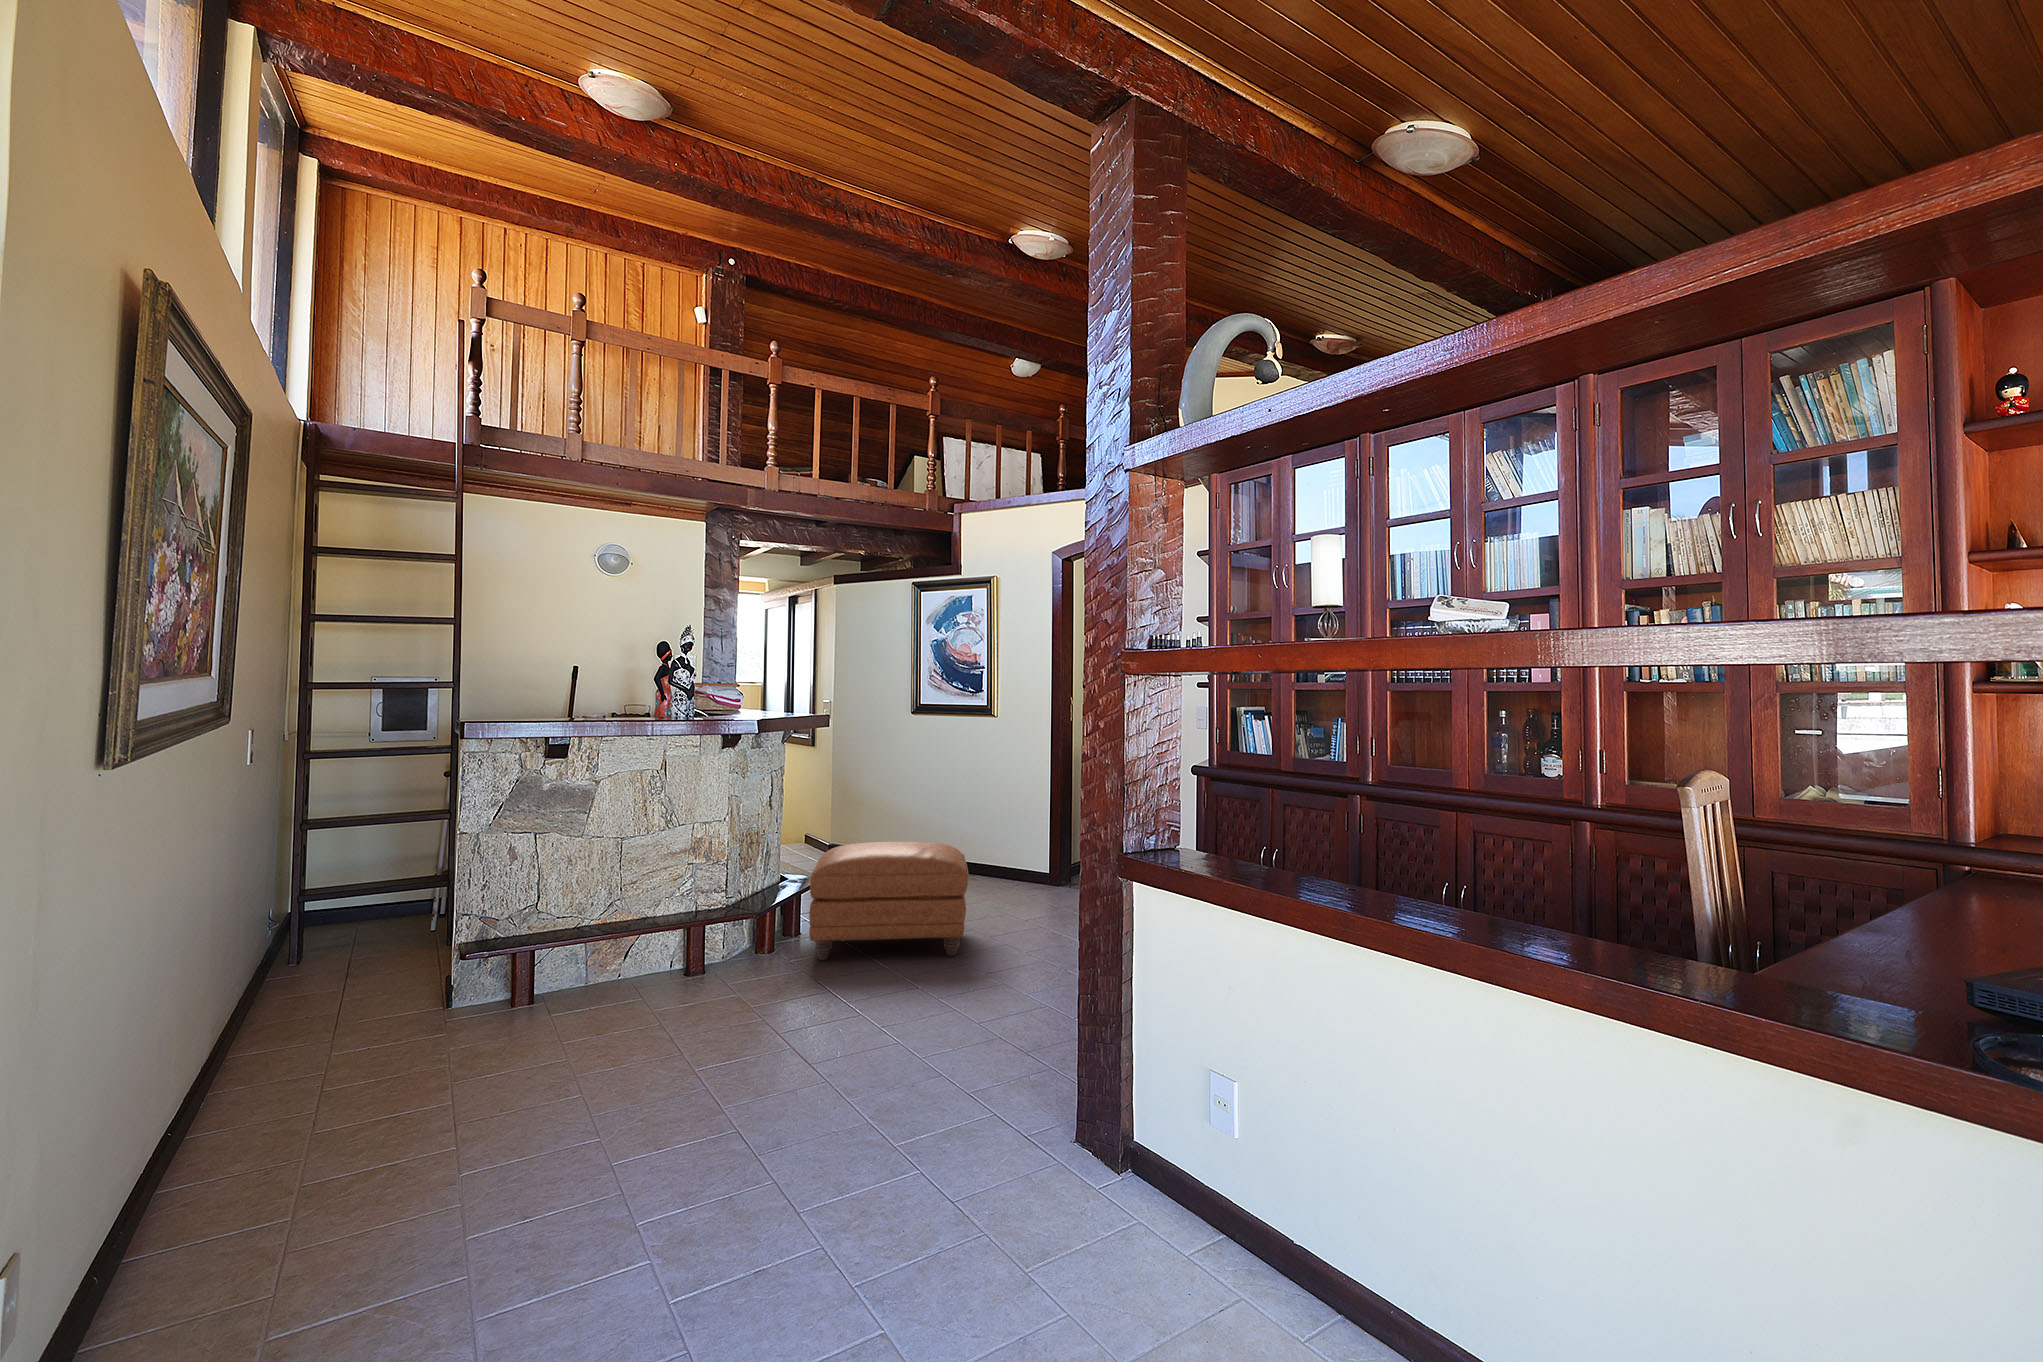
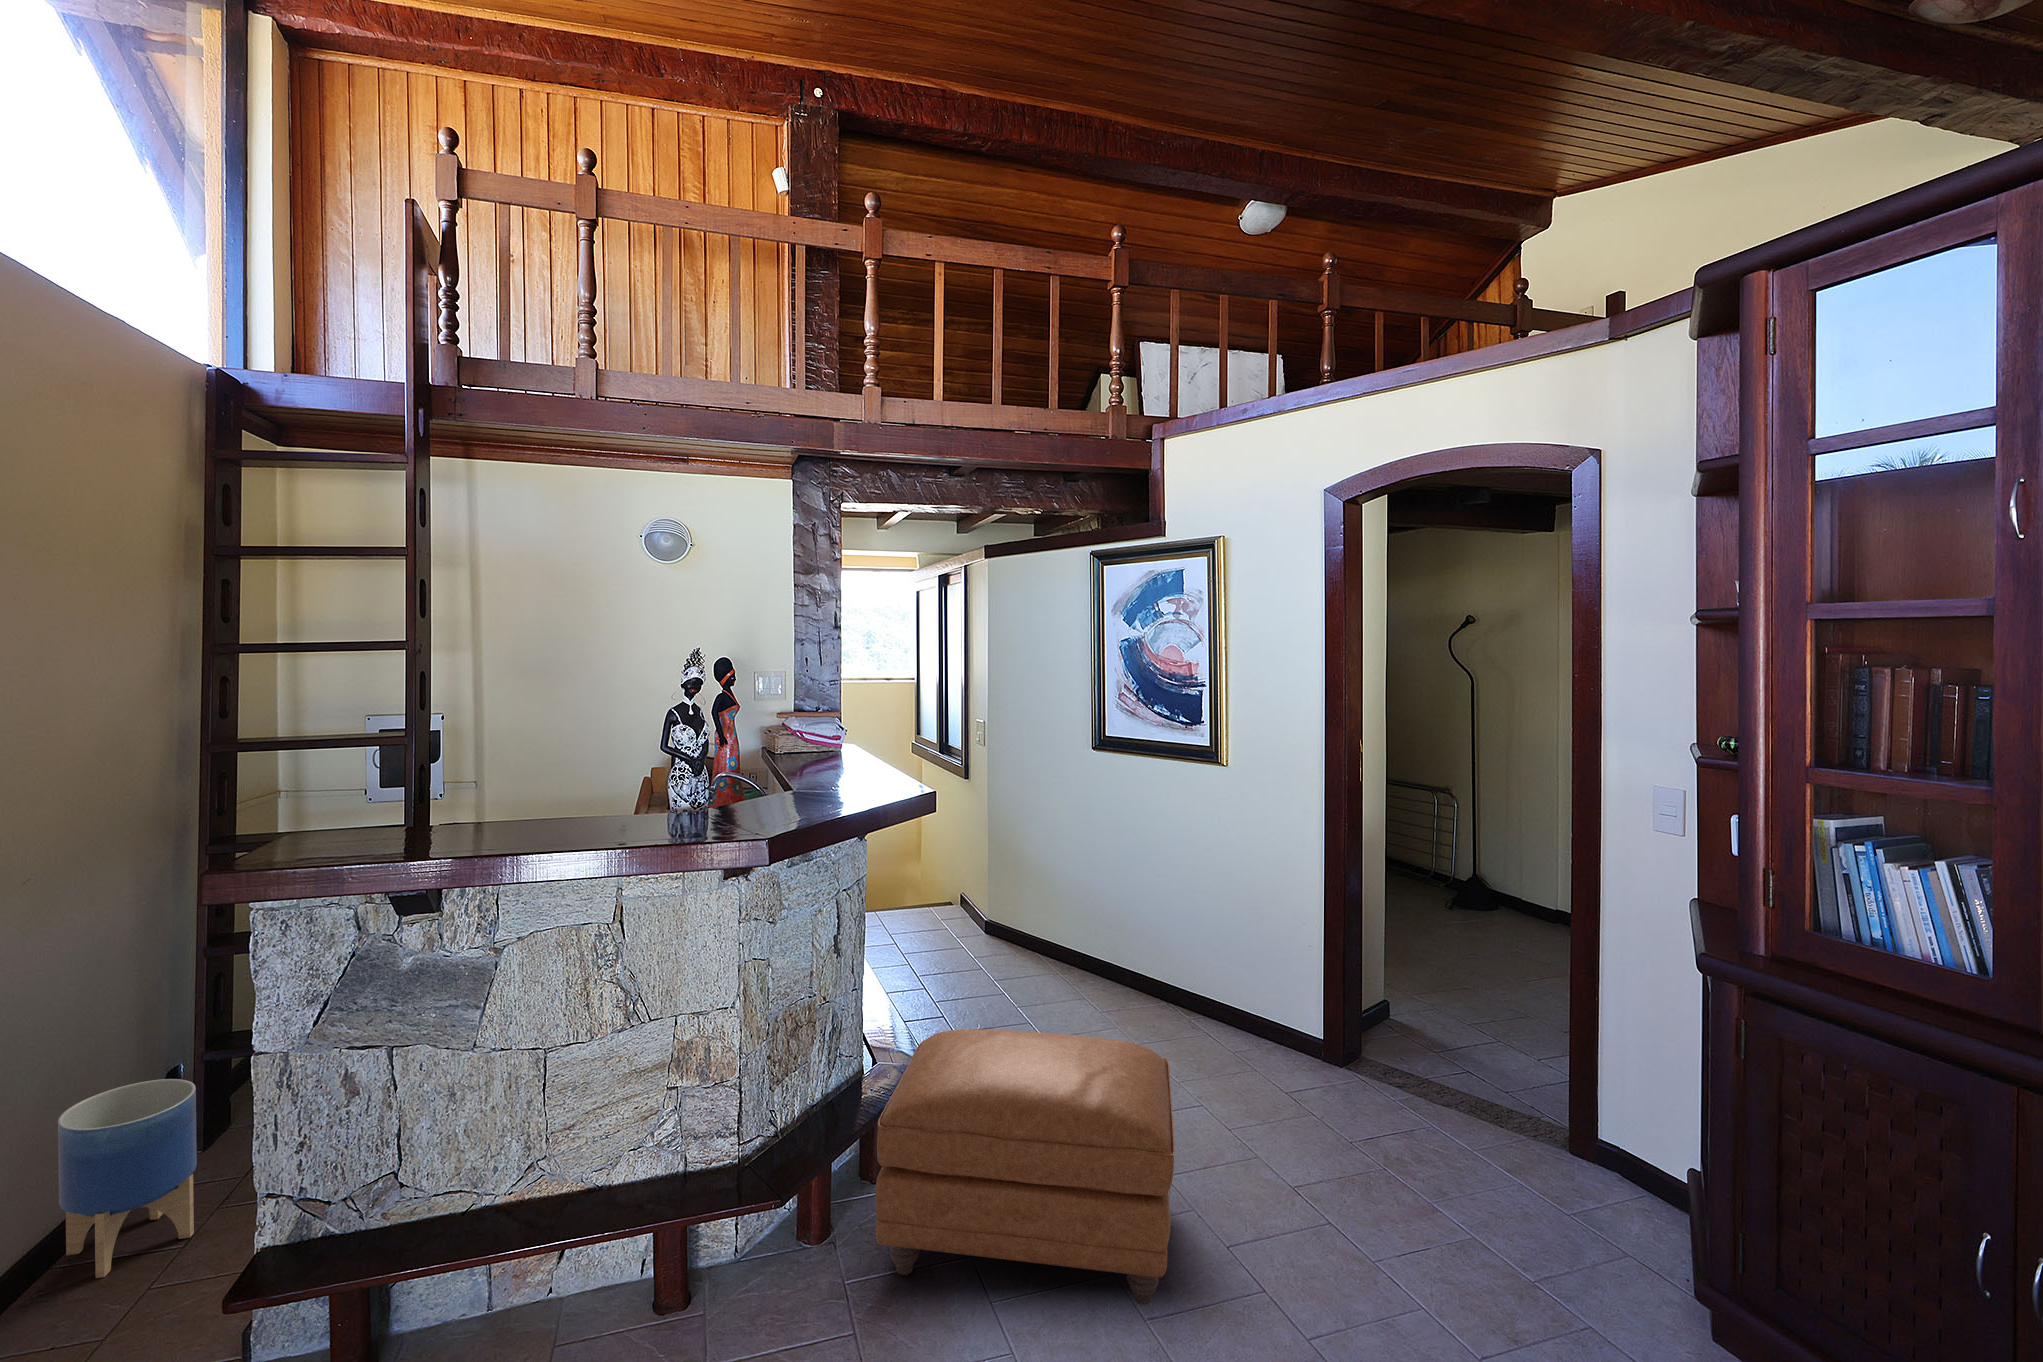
planter: none [262,894,349,1004] -> present [58,1079,197,1278]

